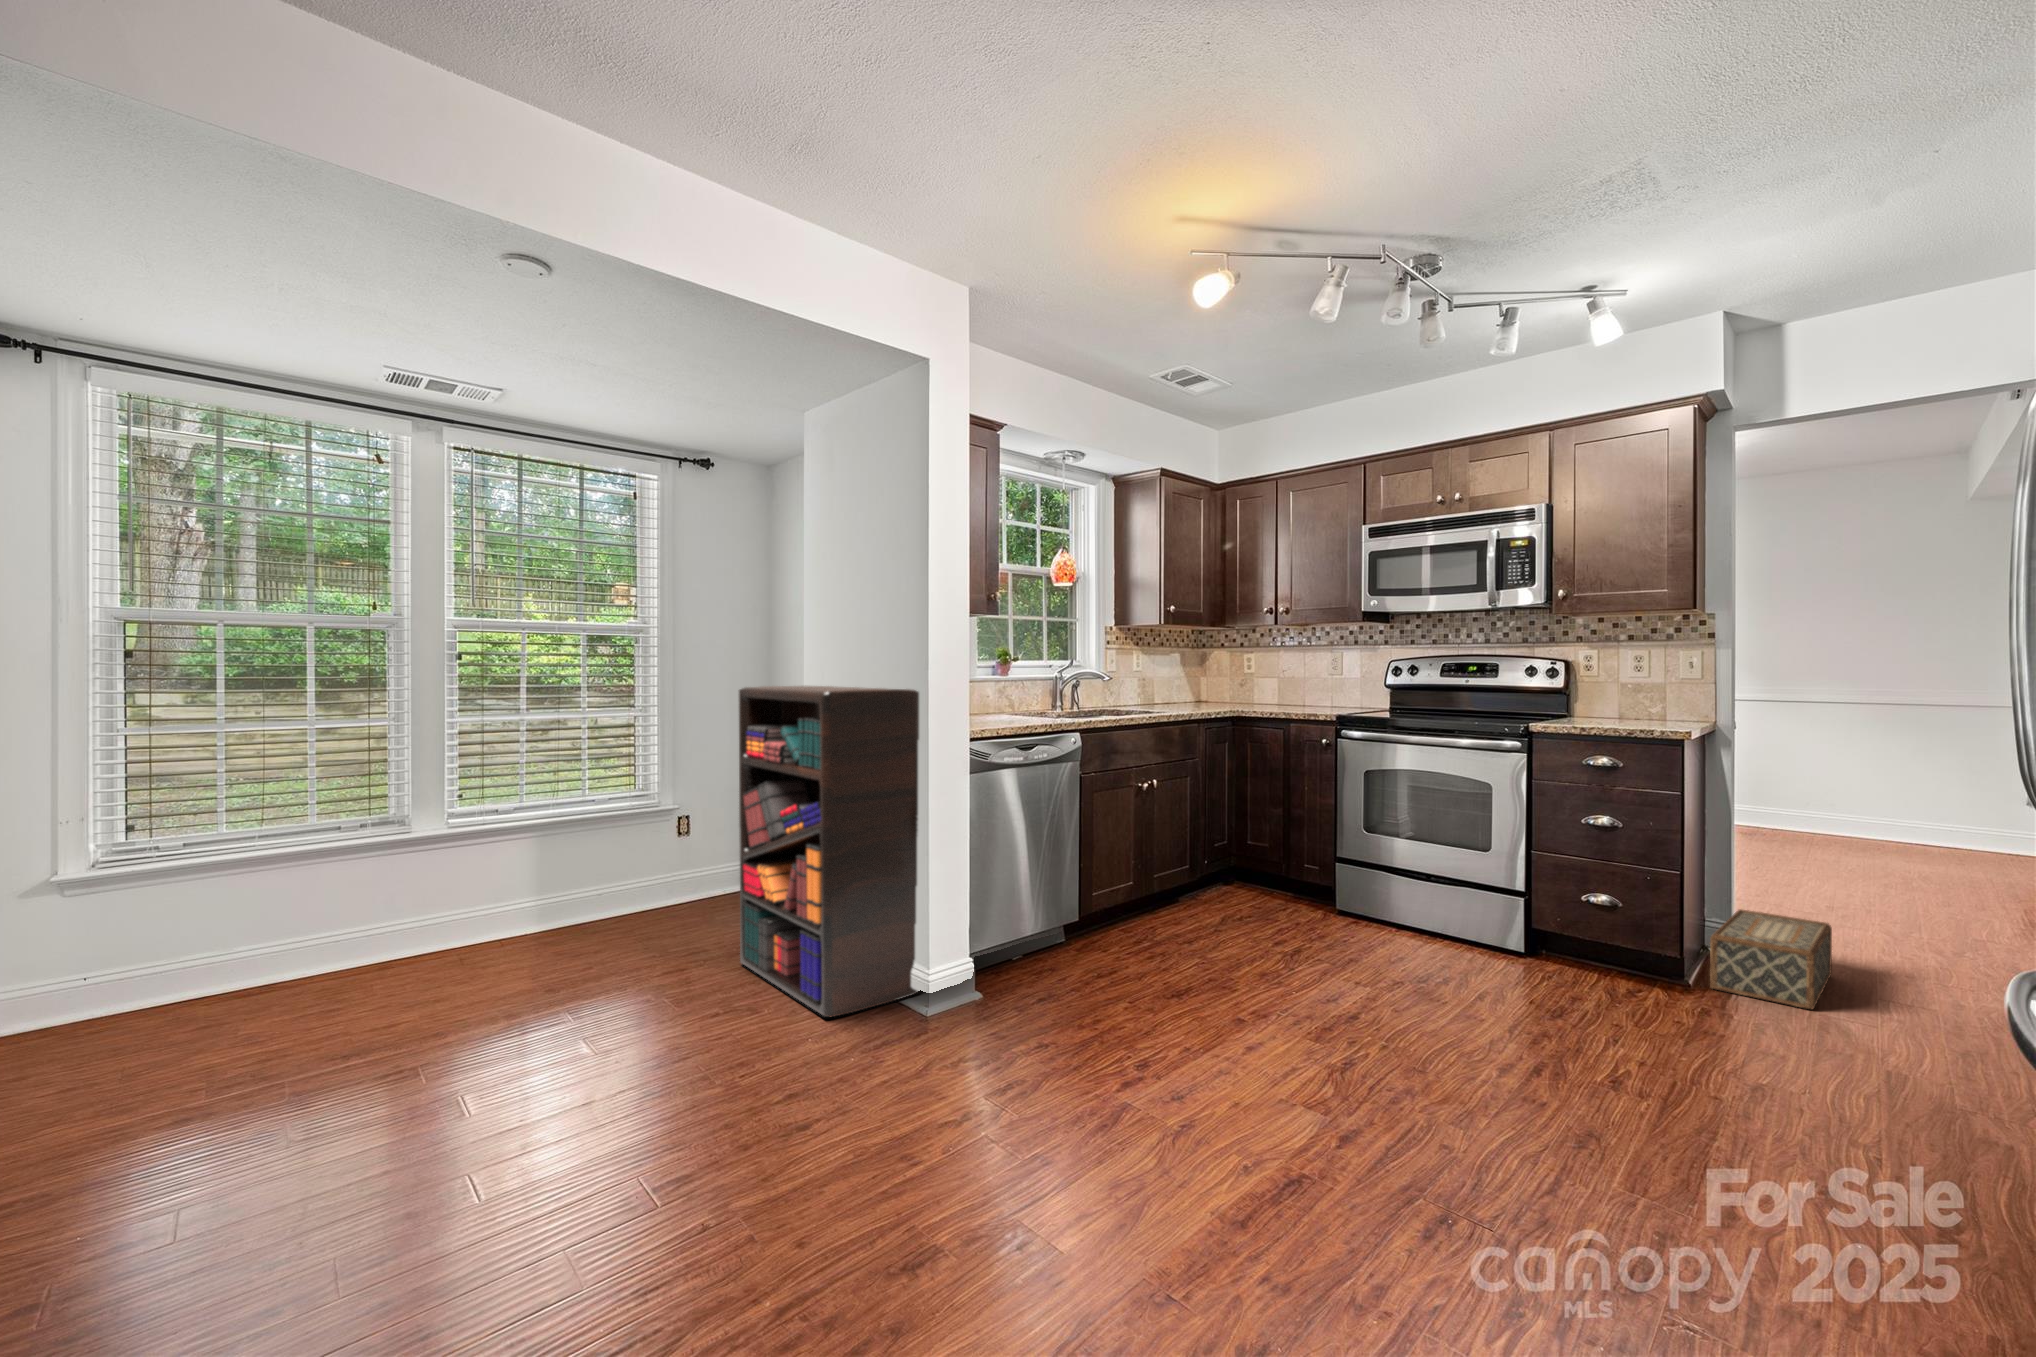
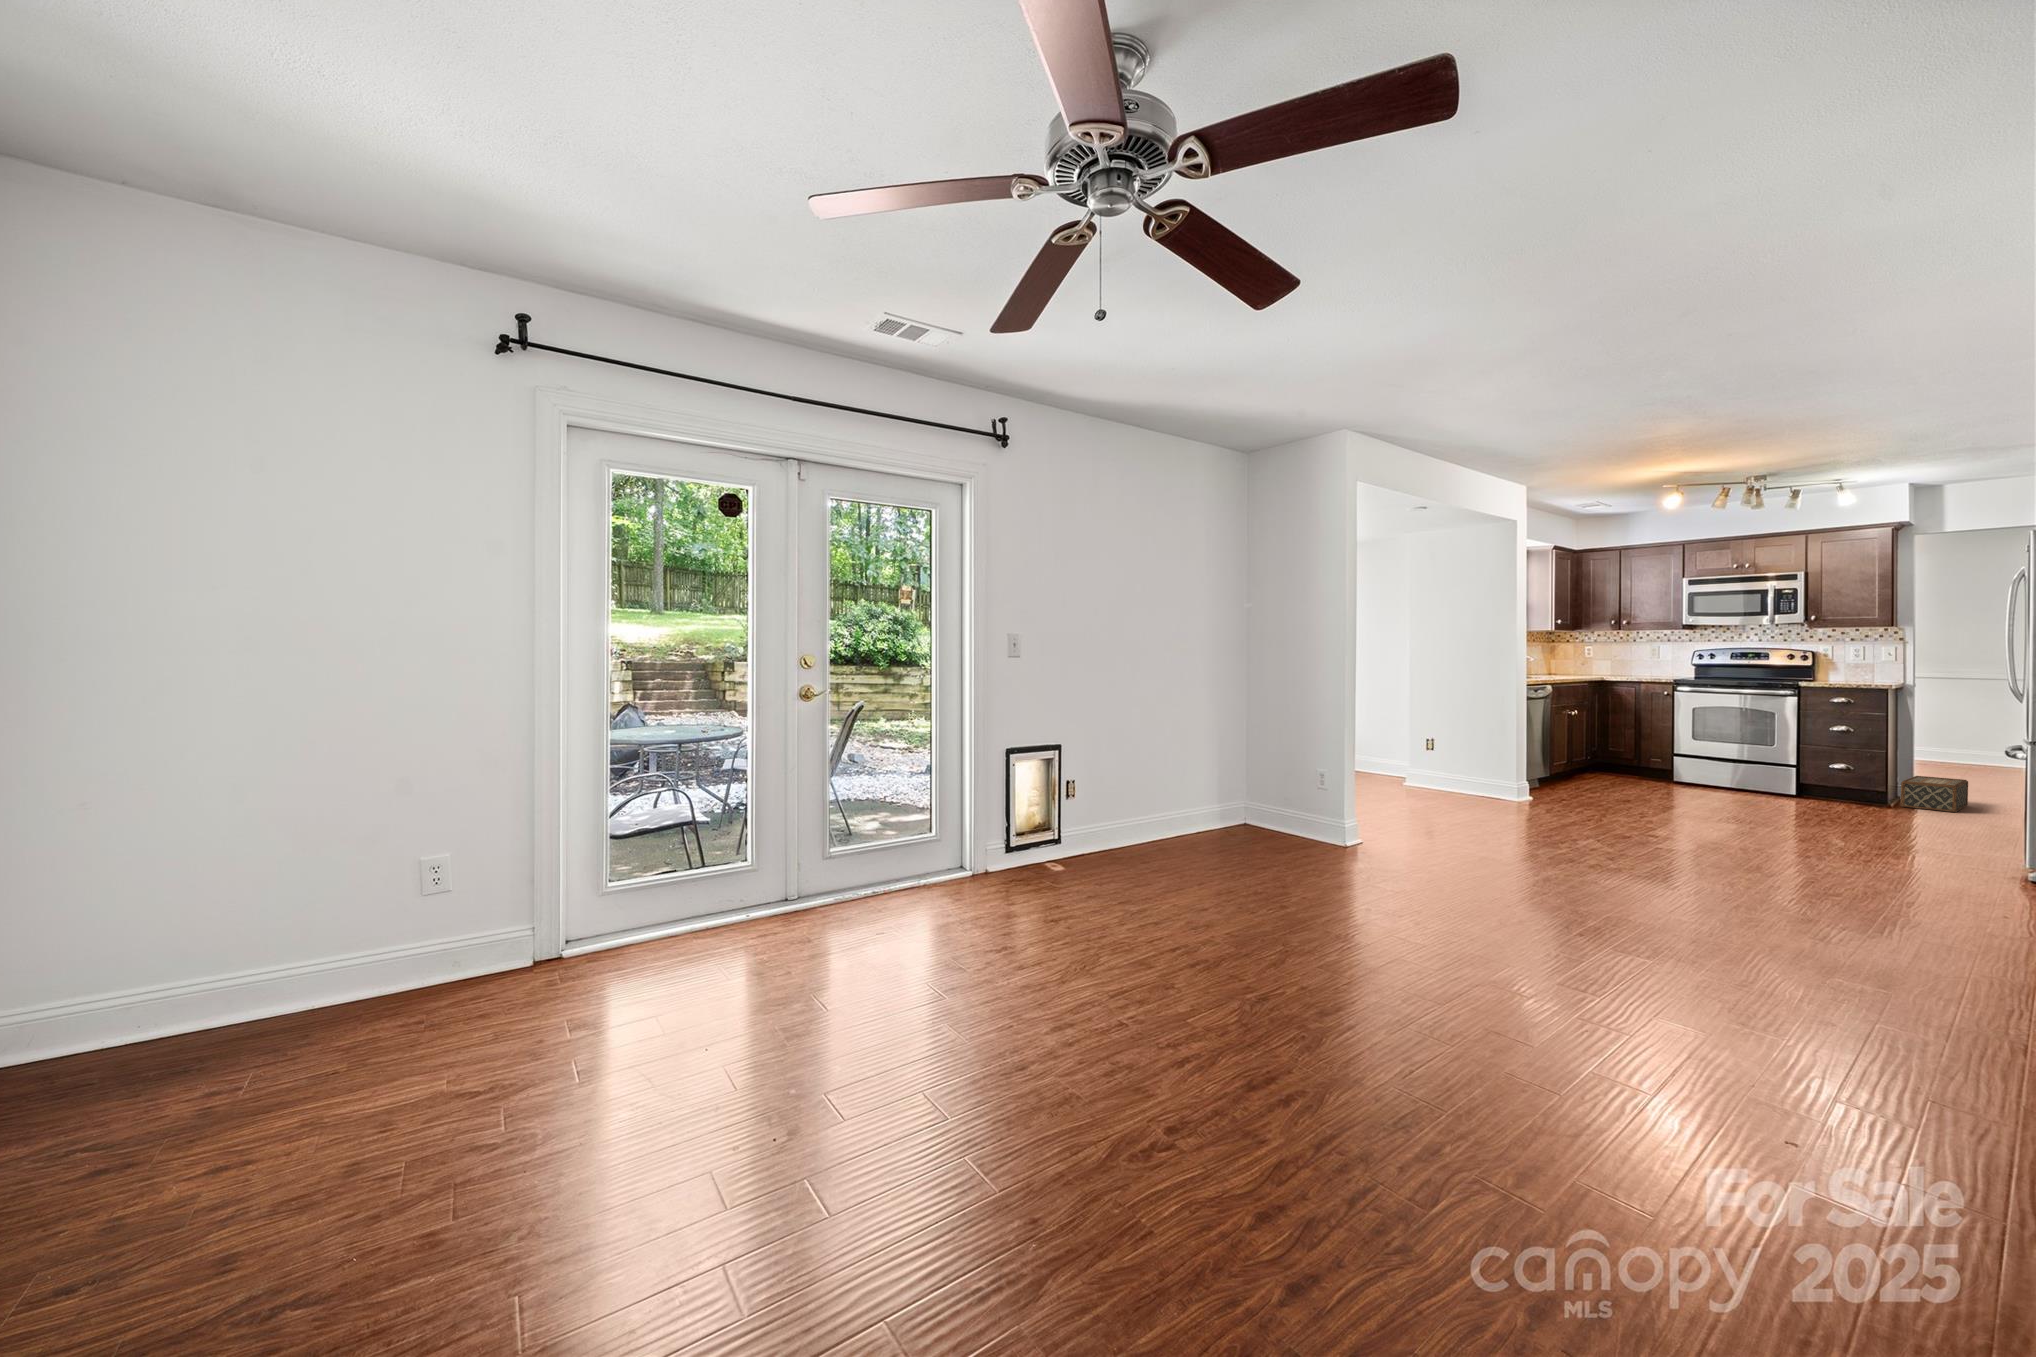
bookshelf: present [739,686,919,1017] -> none [1394,663,1503,802]

